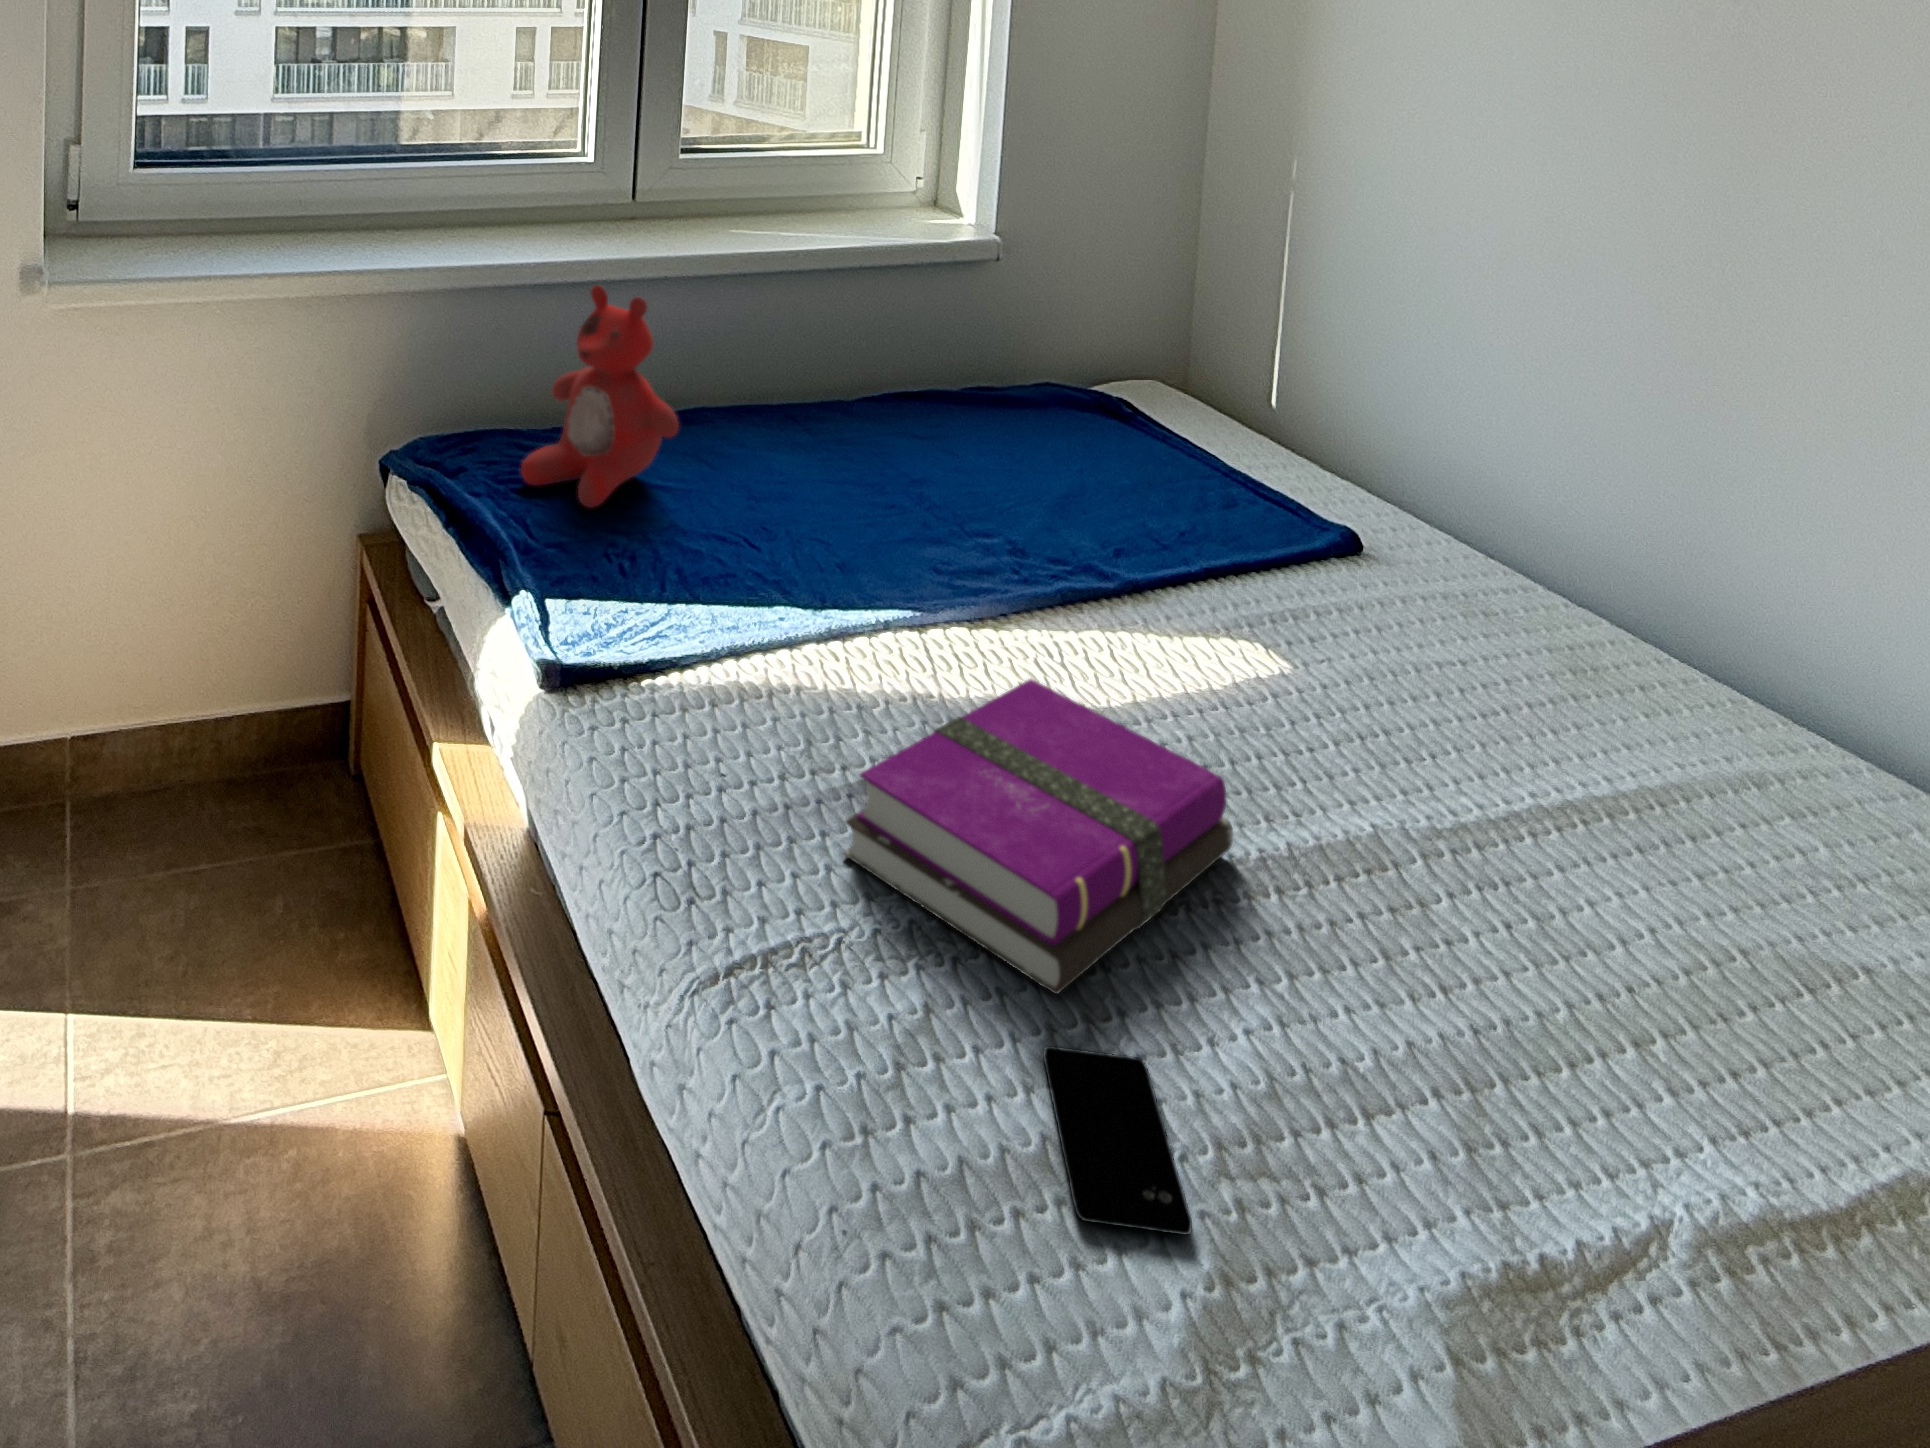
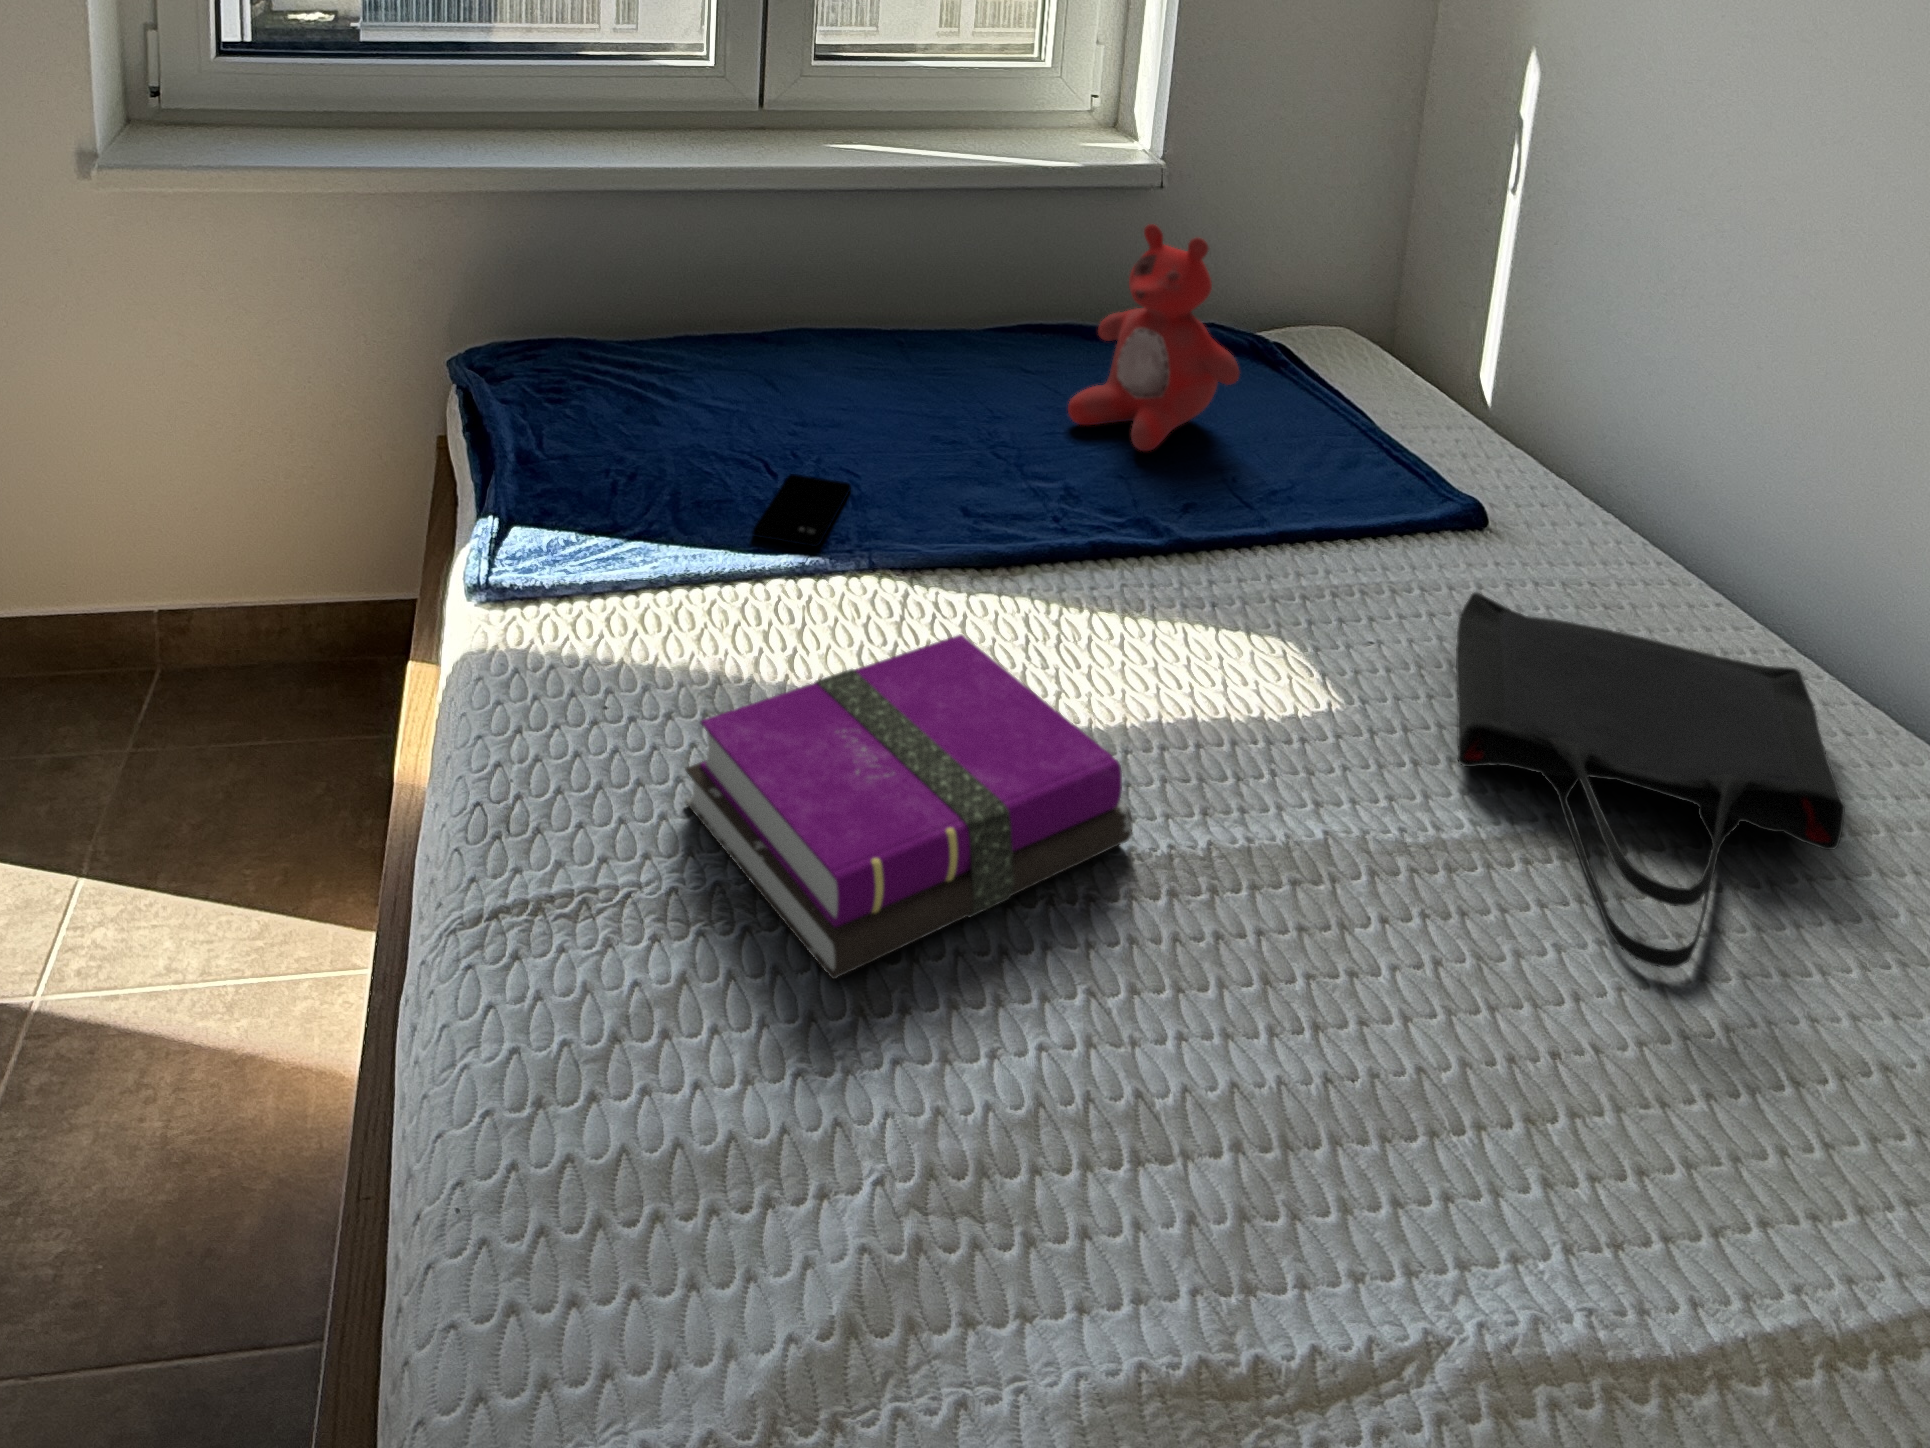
stuffed bear: present [521,285,679,508] -> present [1068,224,1239,451]
tote bag: none [1401,611,1768,912] -> present [1456,593,1845,968]
smartphone: present [1043,1046,1192,1235] -> present [753,474,851,547]

